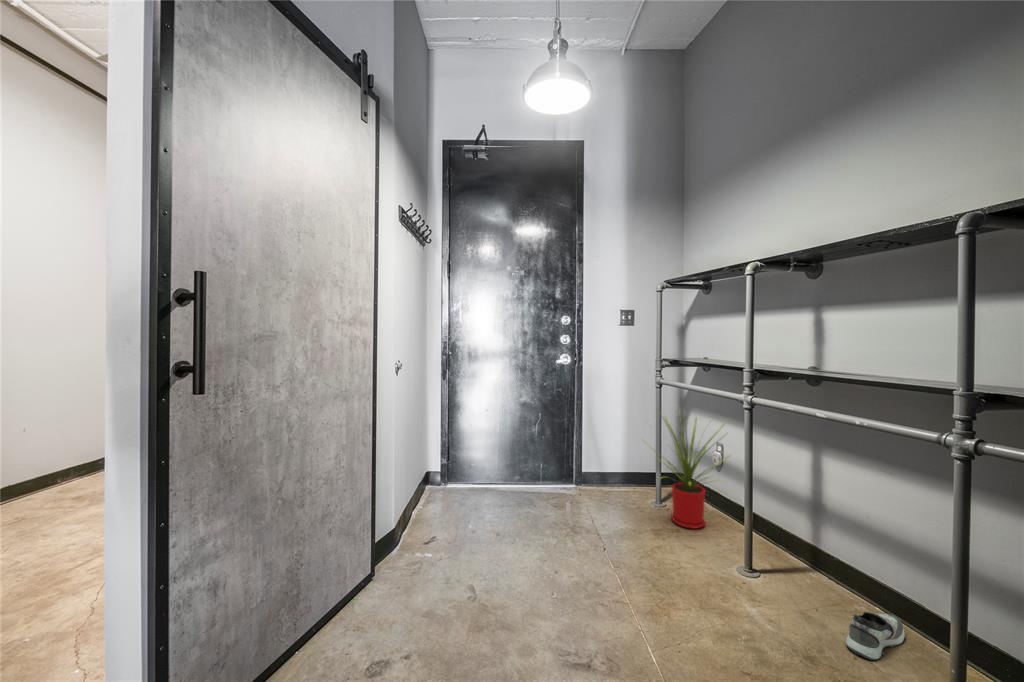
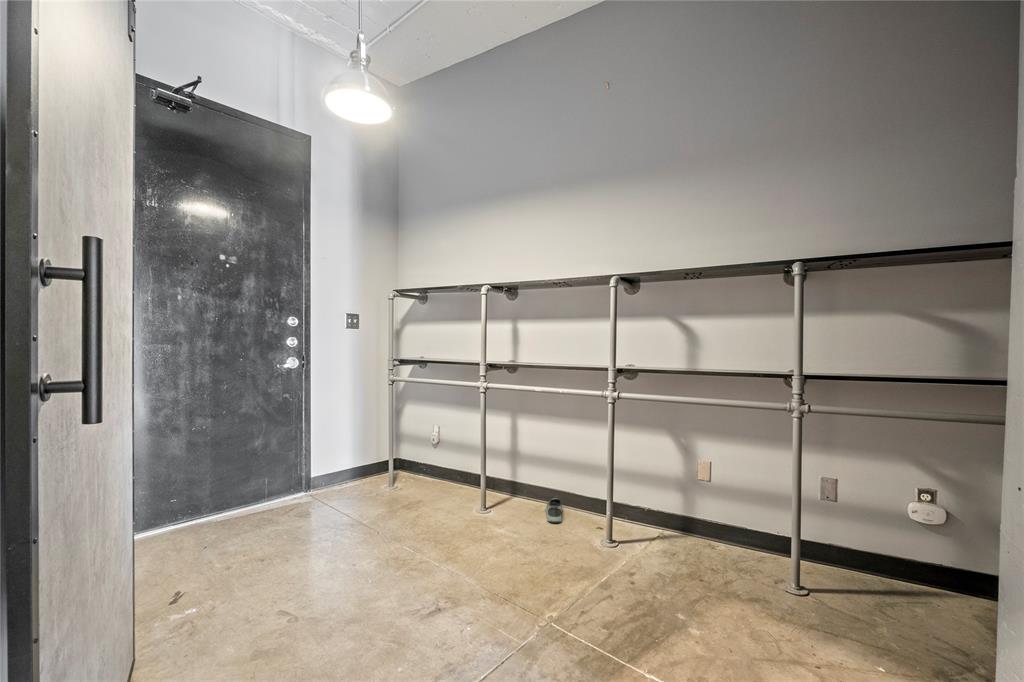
house plant: present [661,414,724,529] -> none [384,399,460,498]

